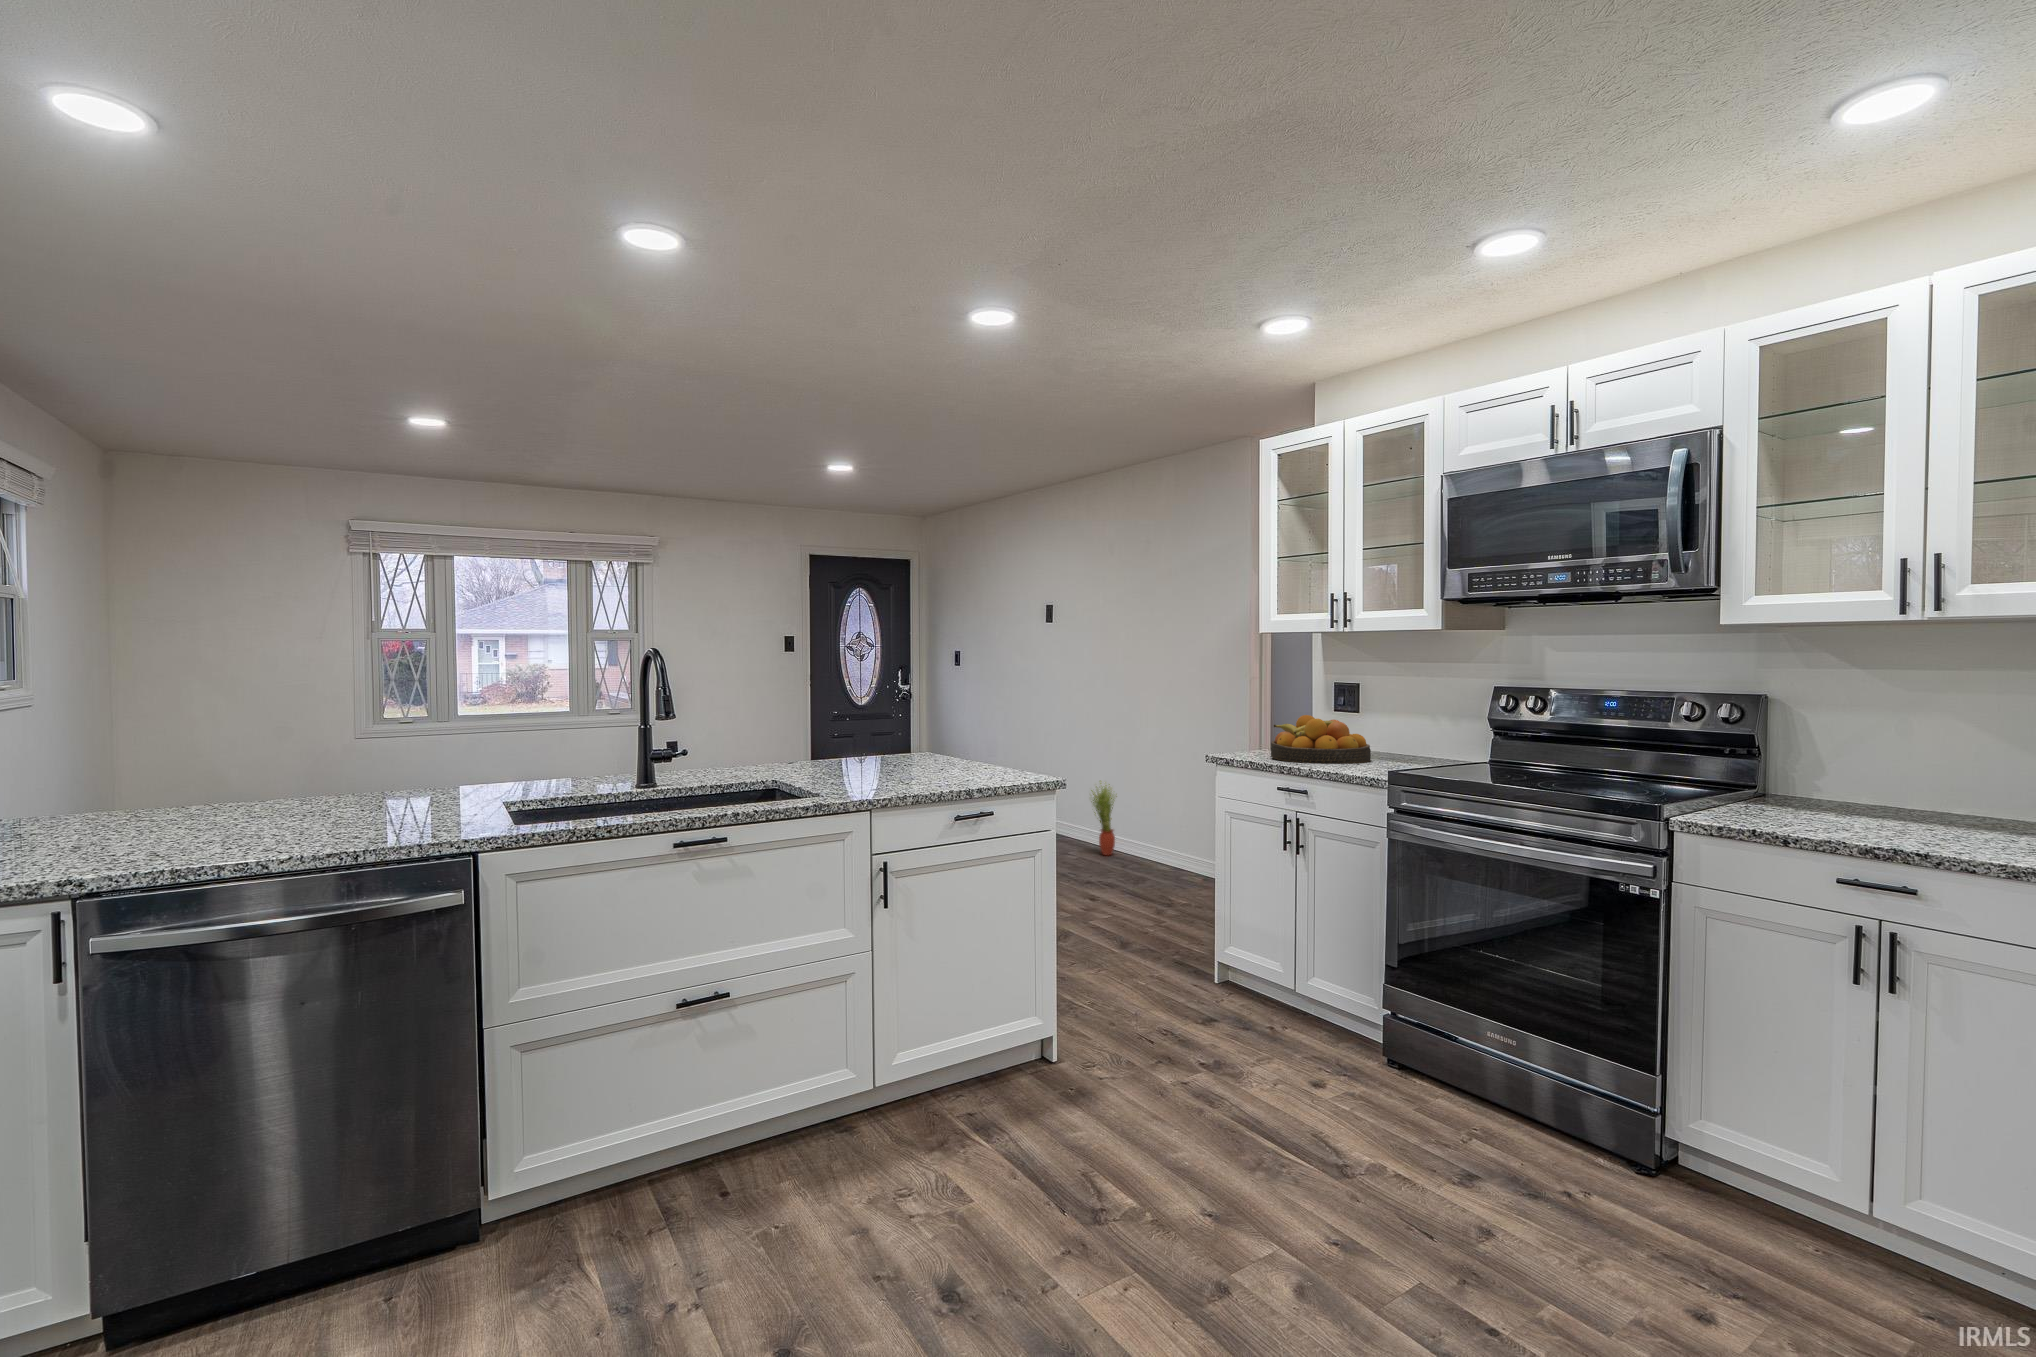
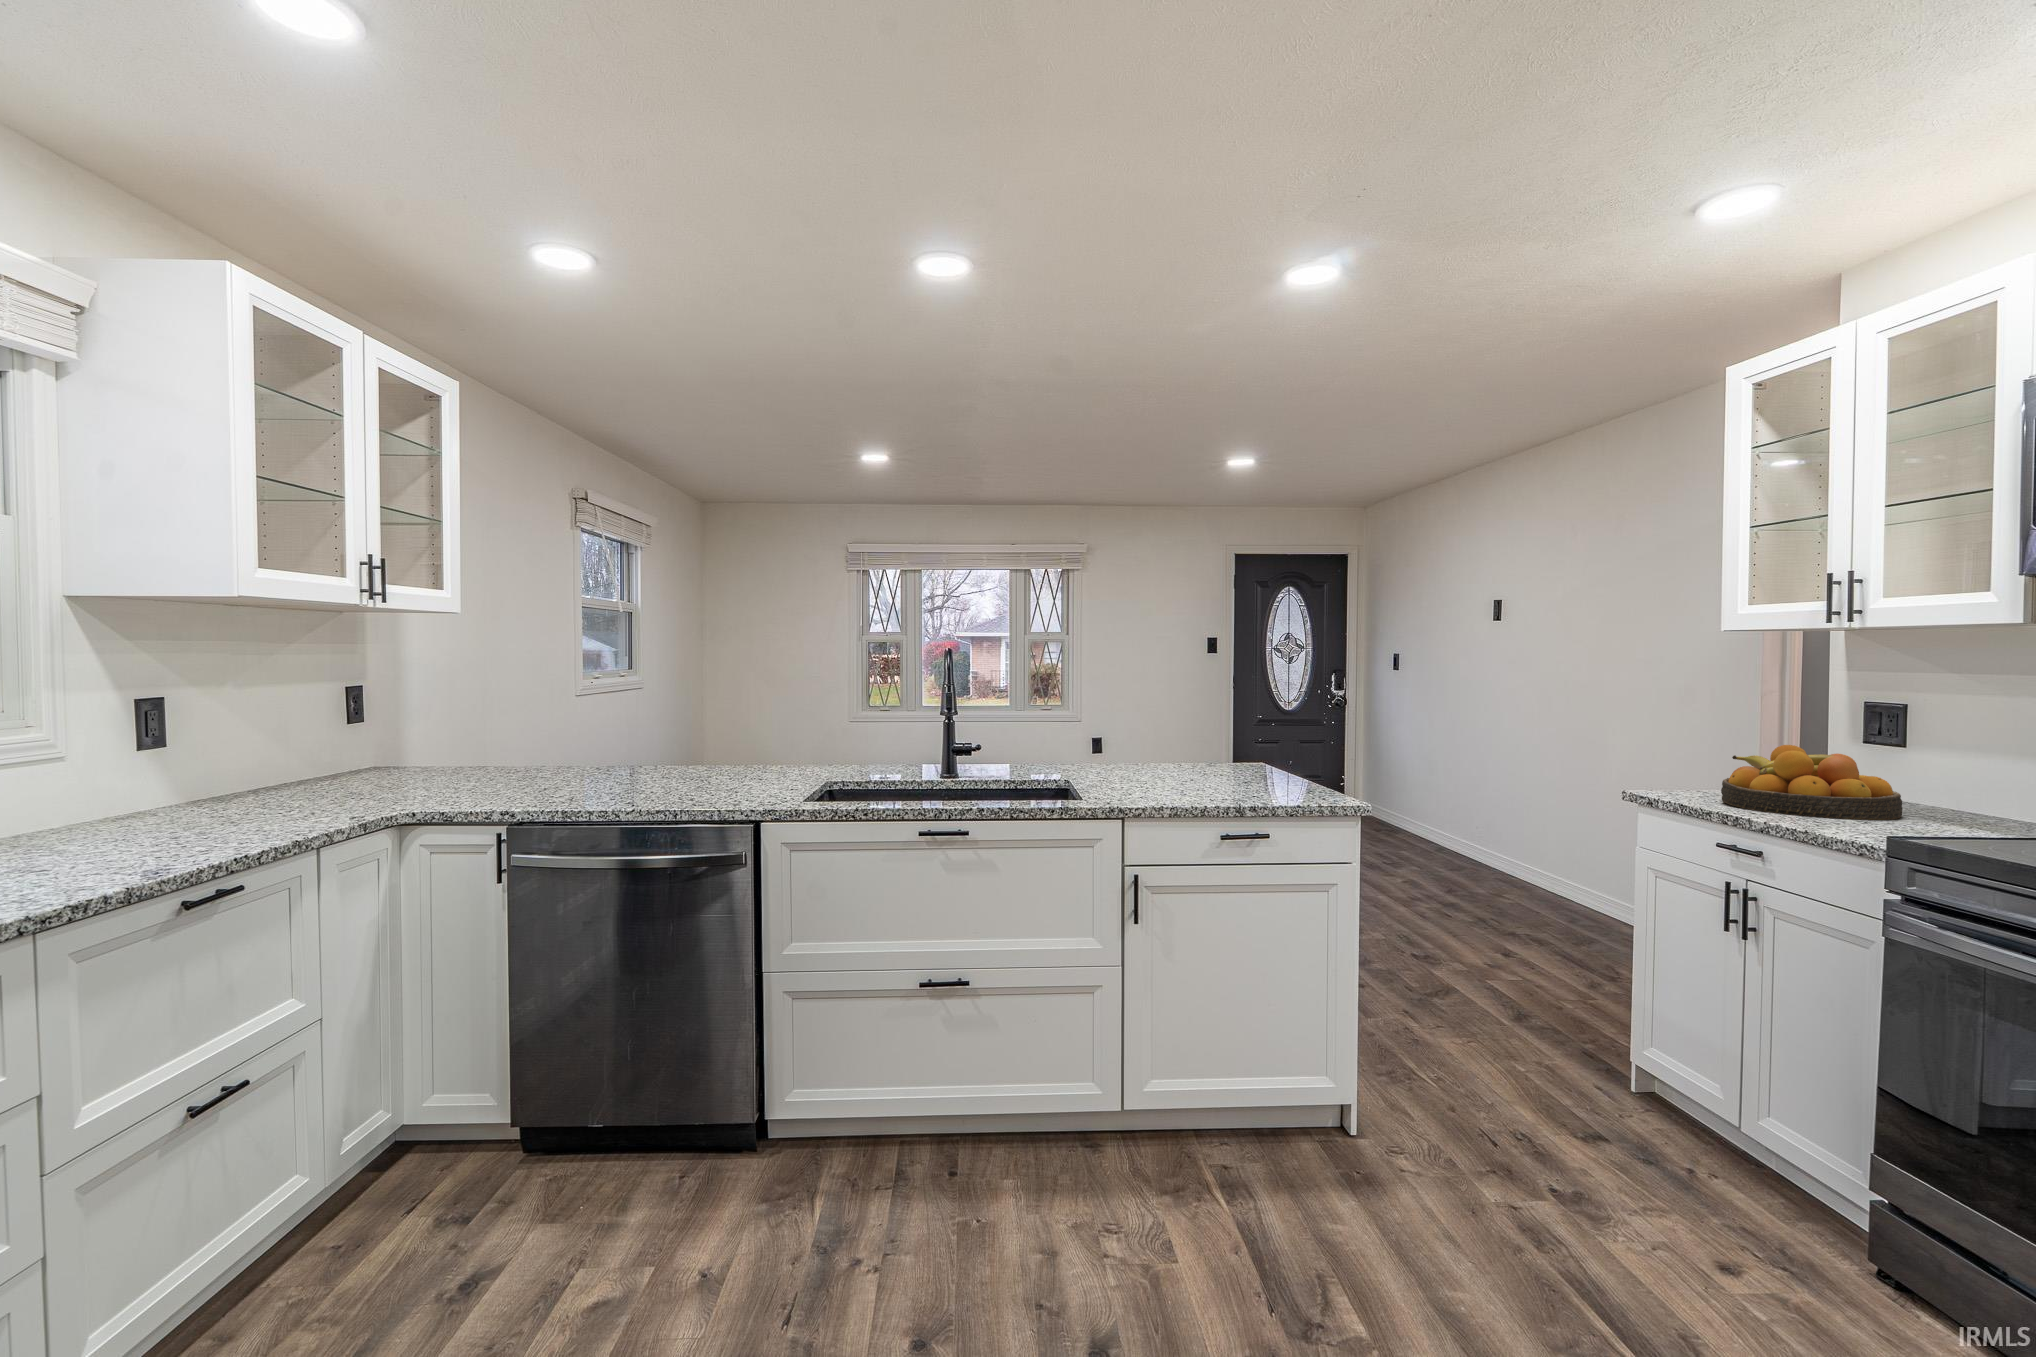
potted plant: present [1091,781,1117,855] -> none [1530,811,1569,903]

